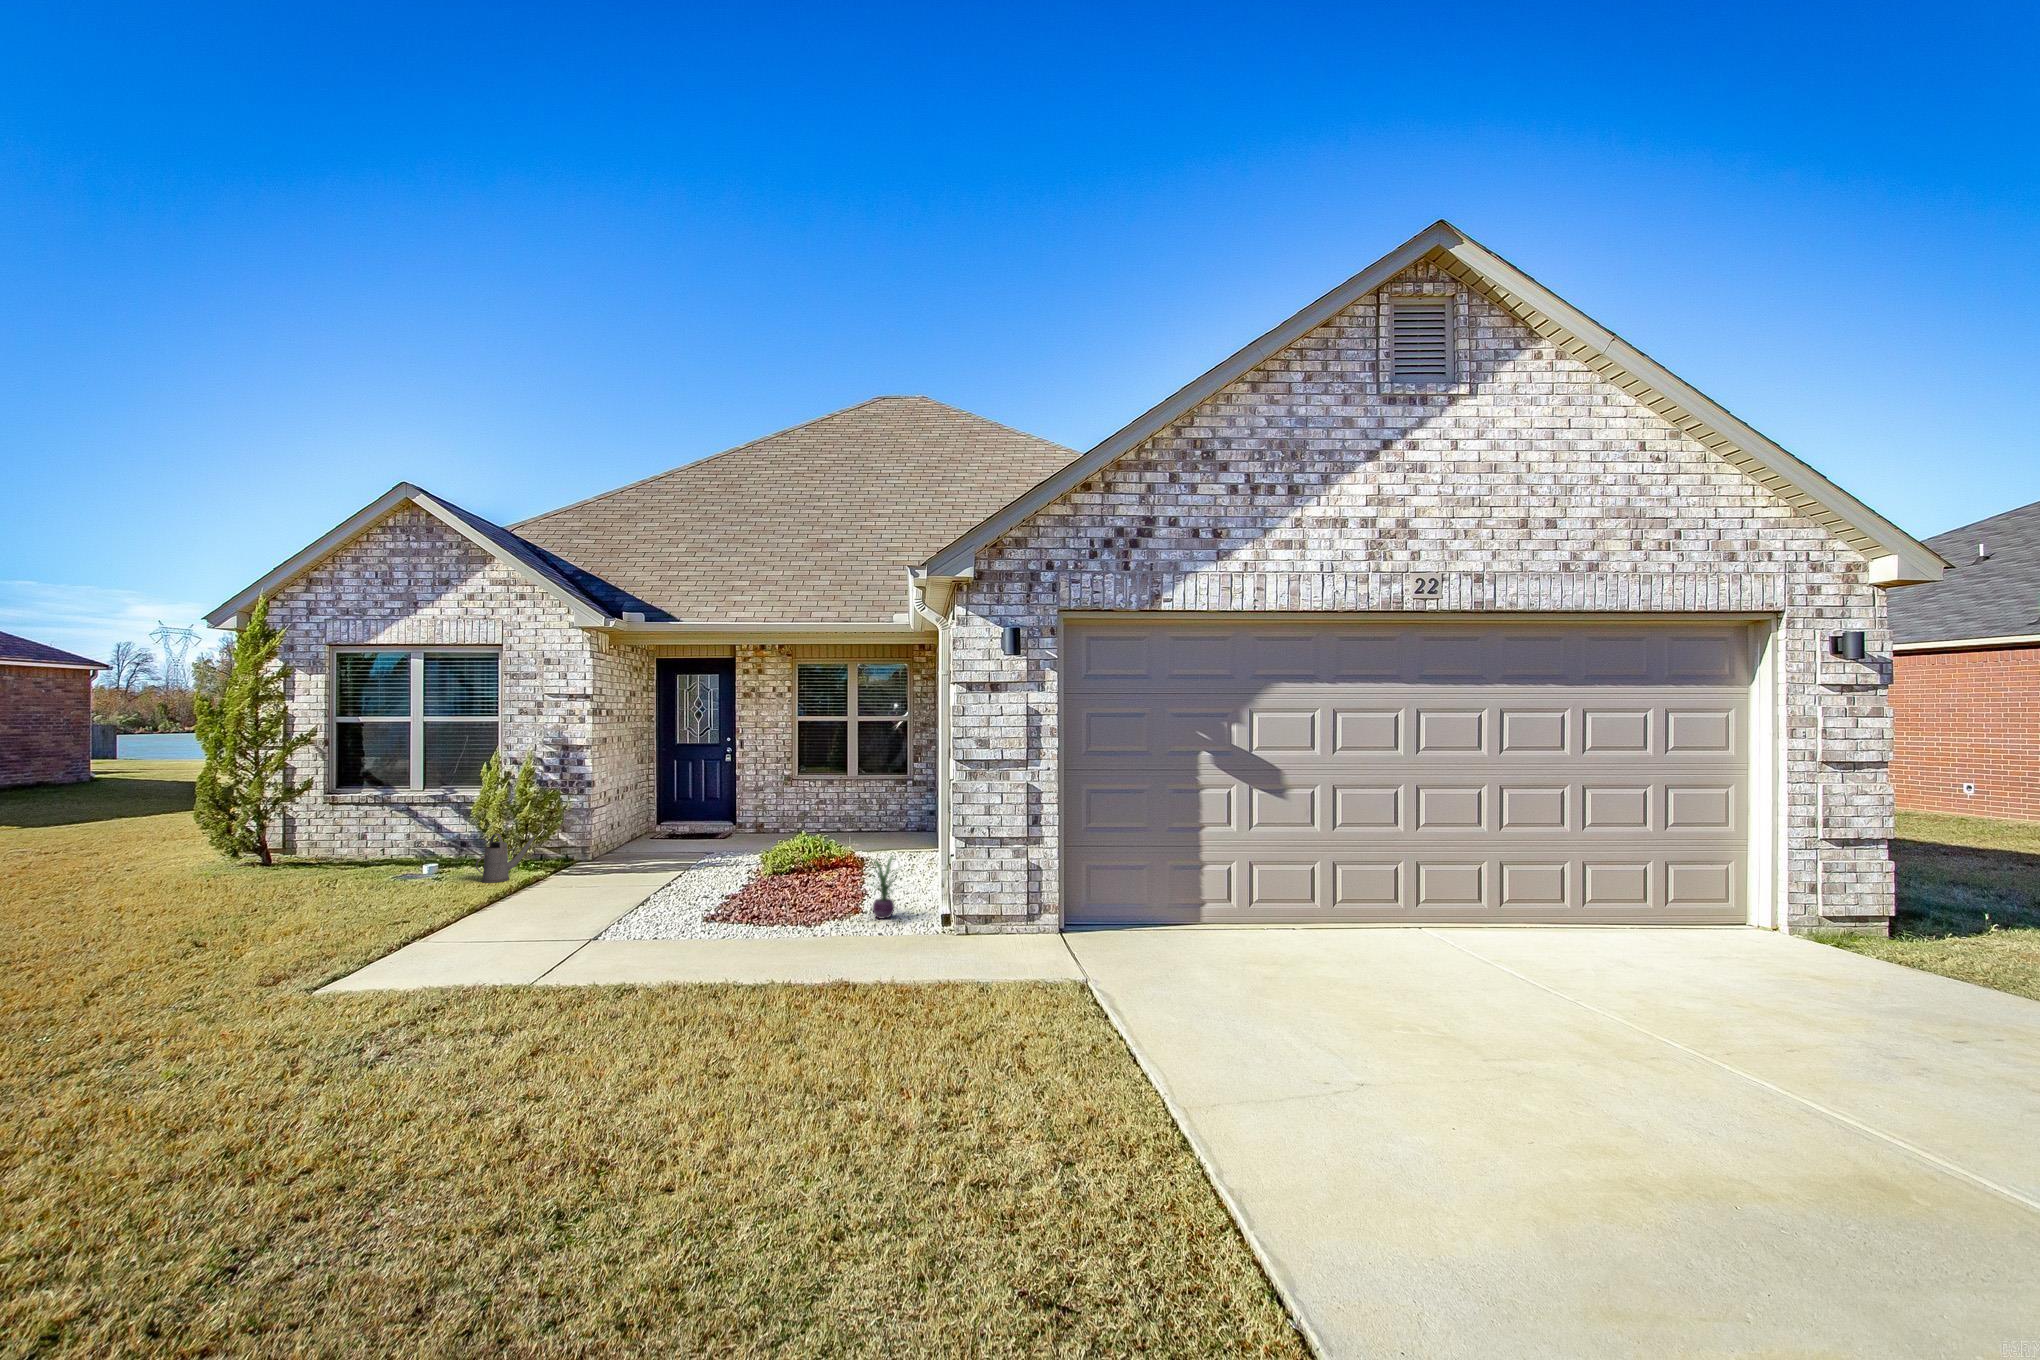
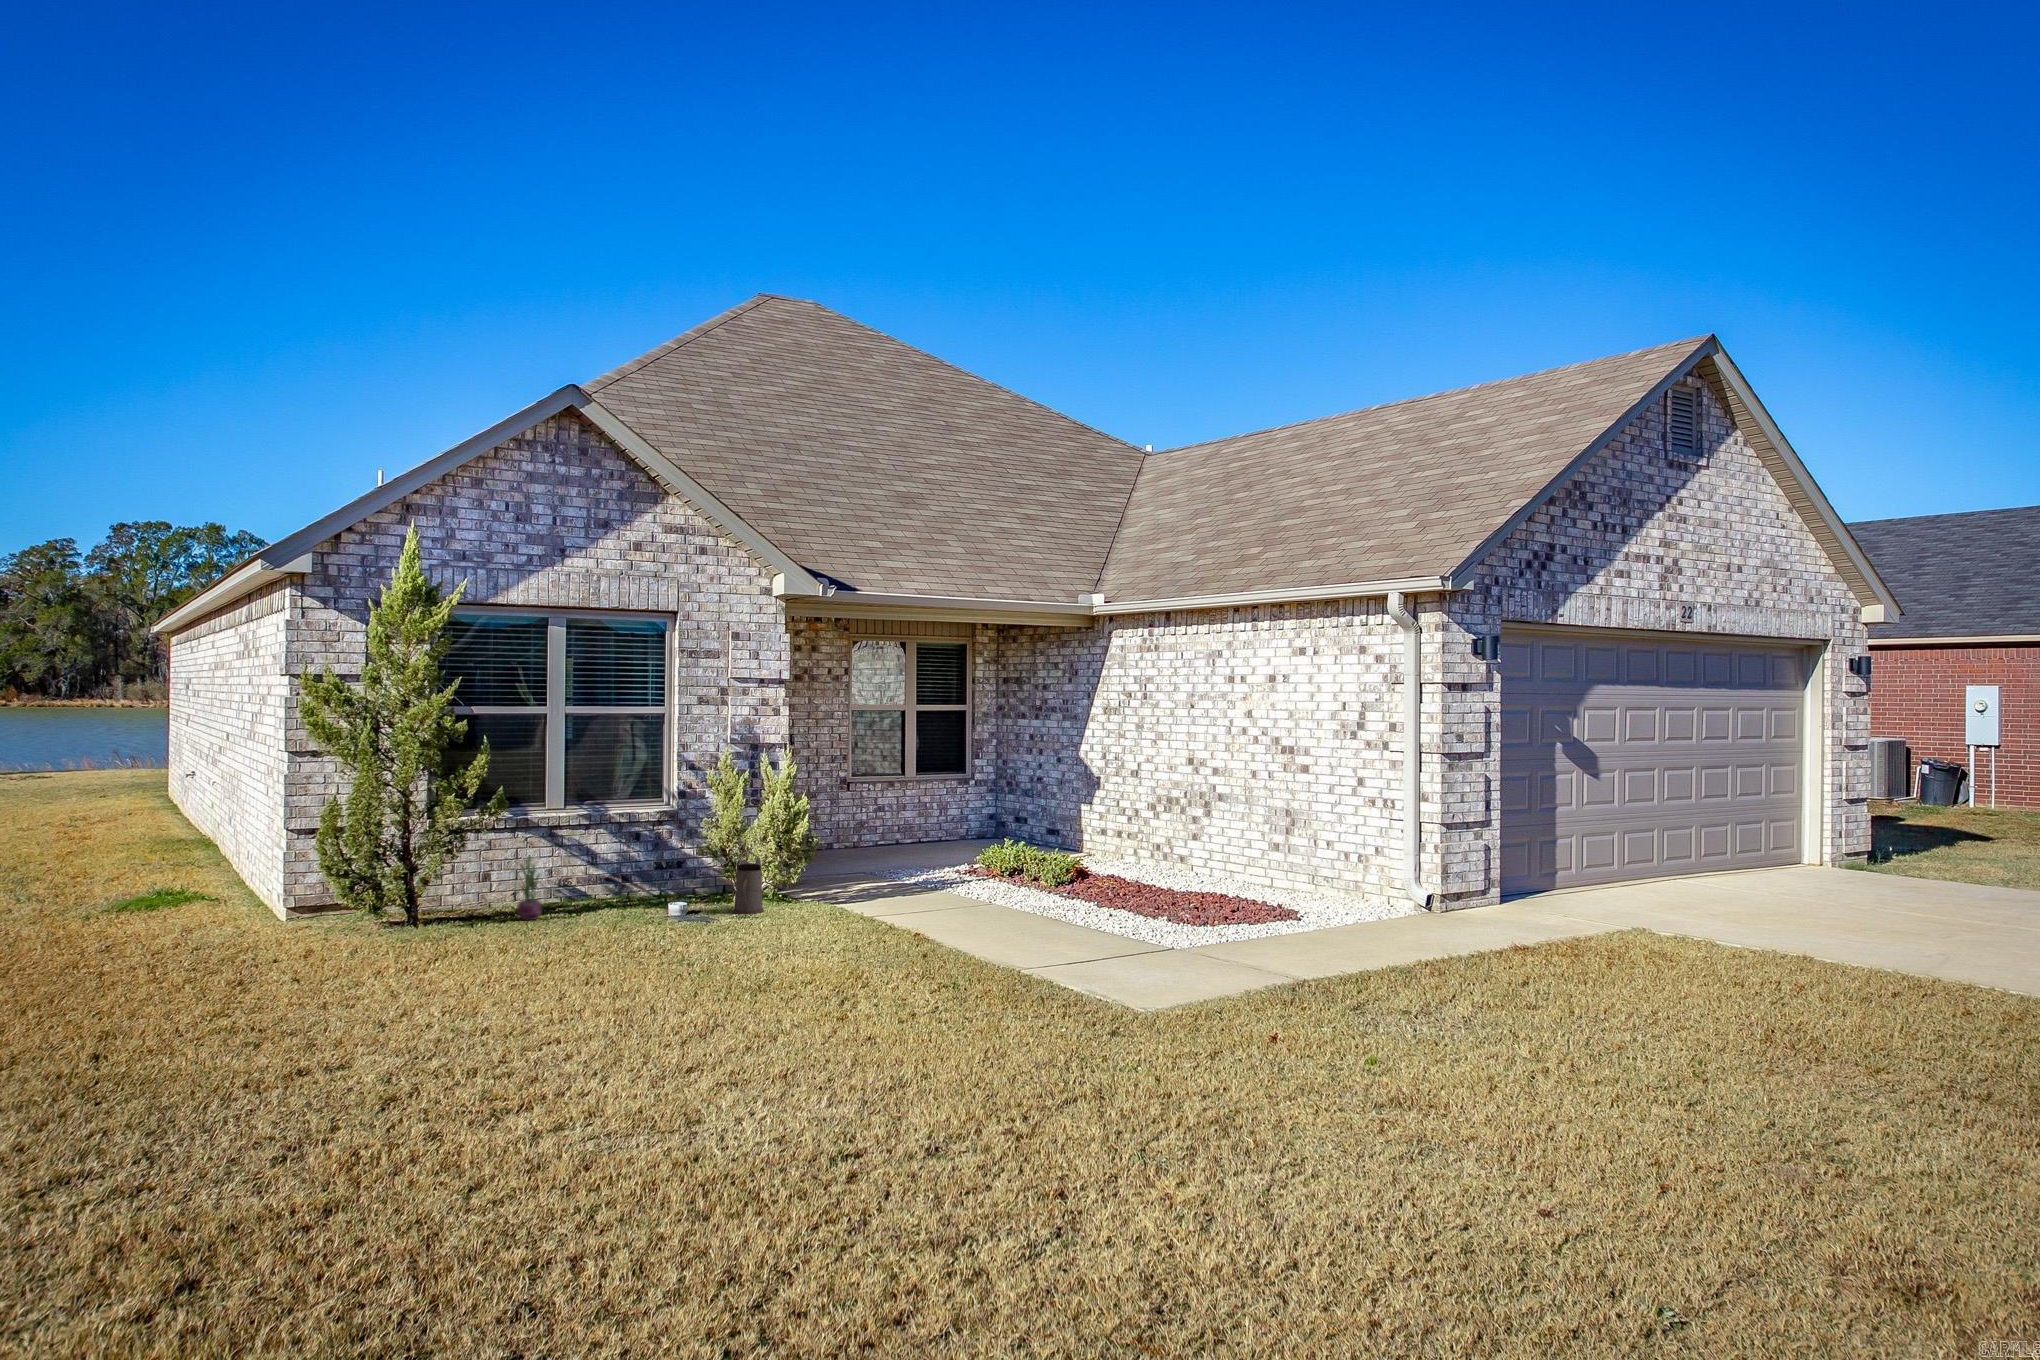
decorative plant: present [869,855,897,919] -> present [509,855,542,920]

